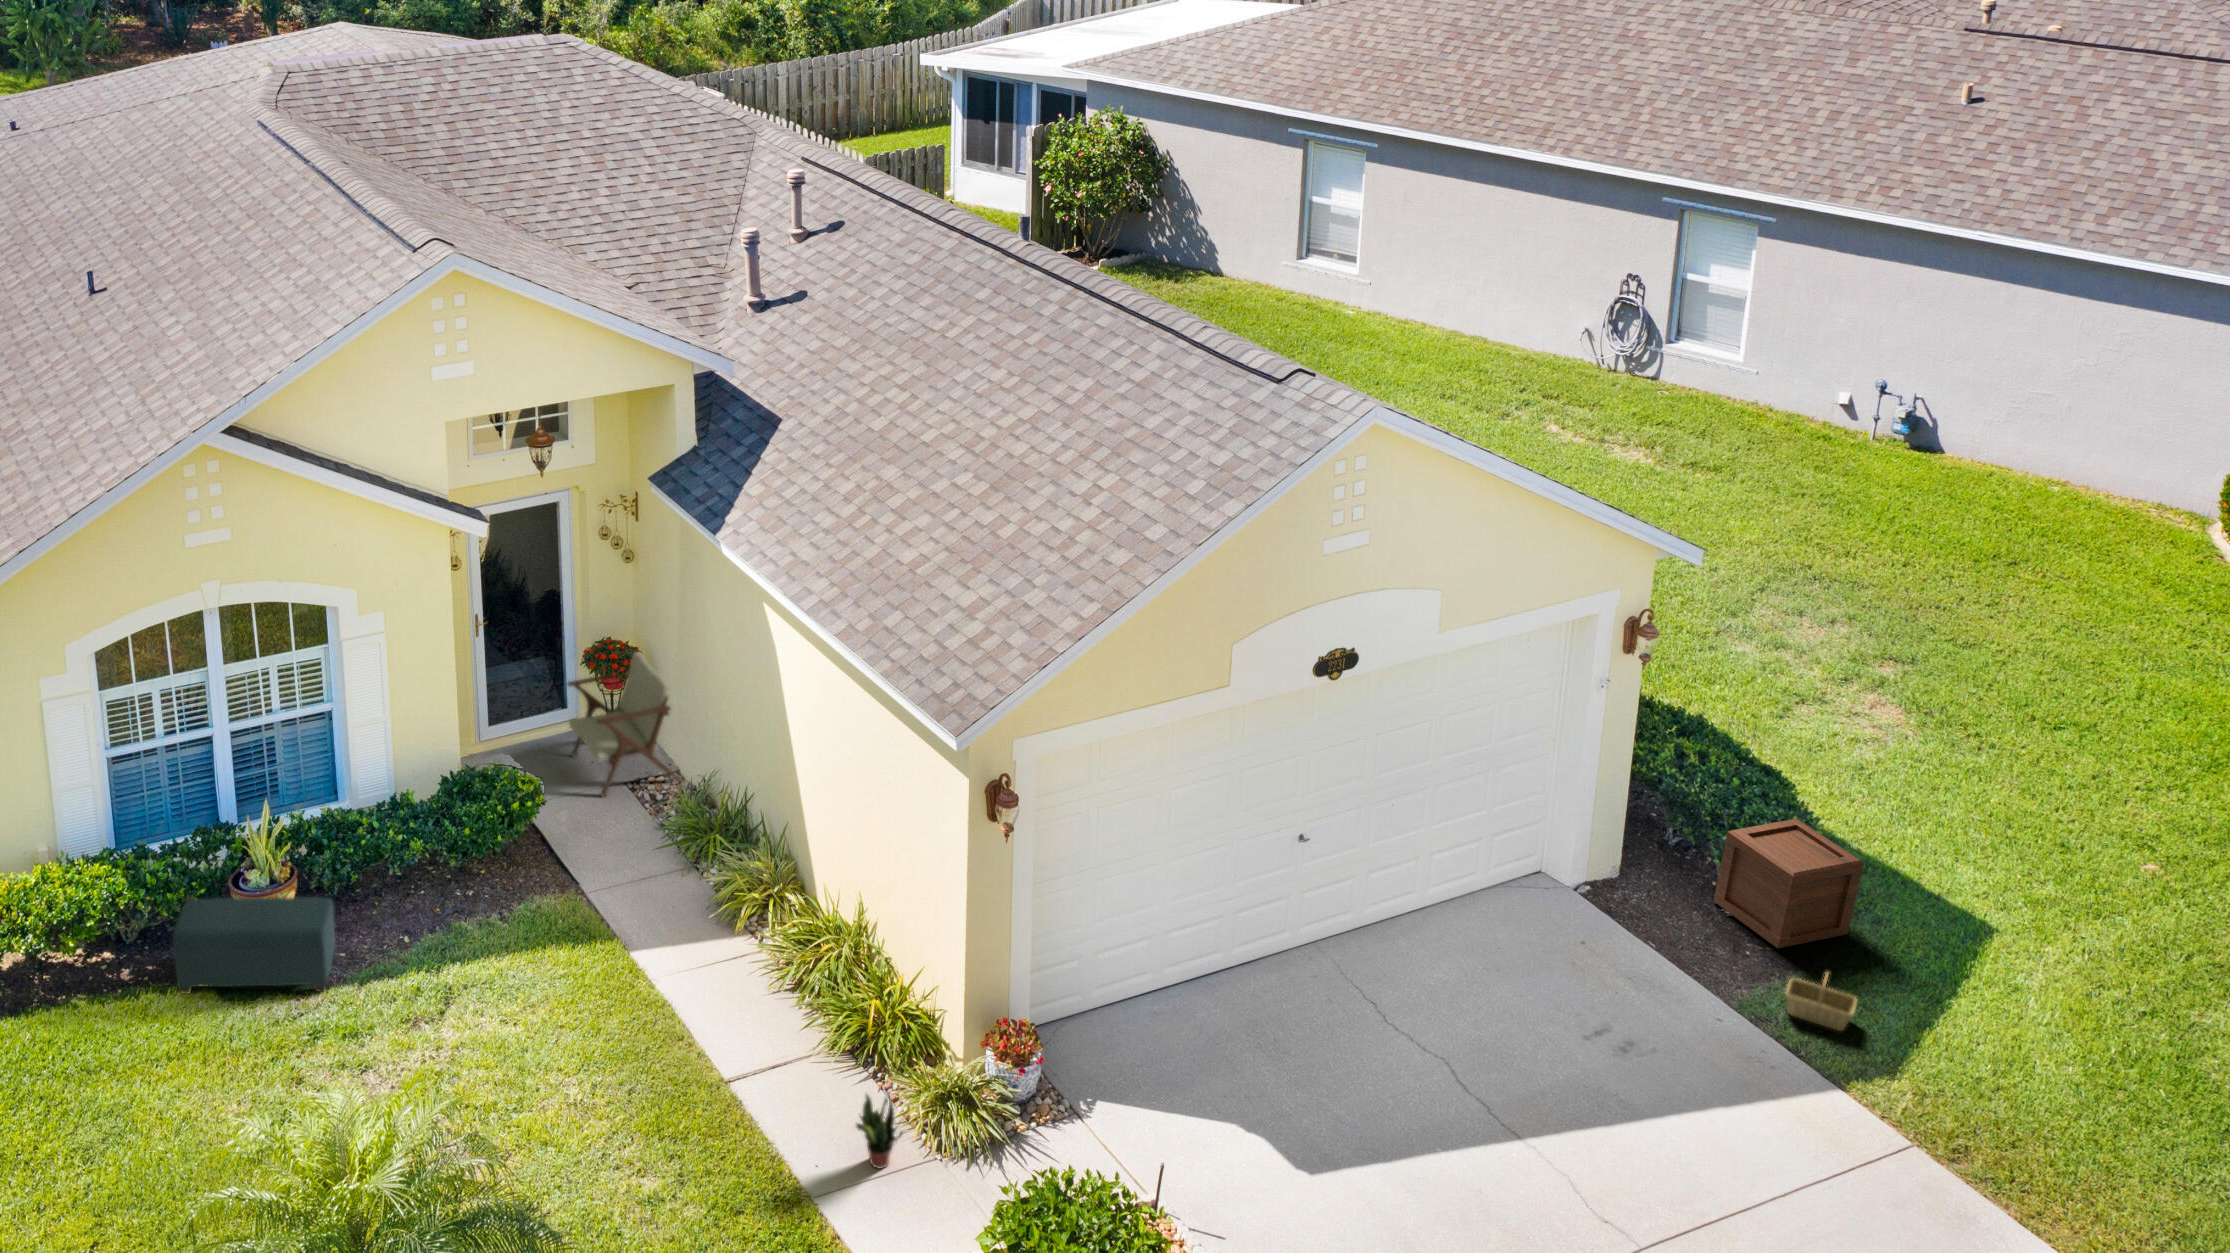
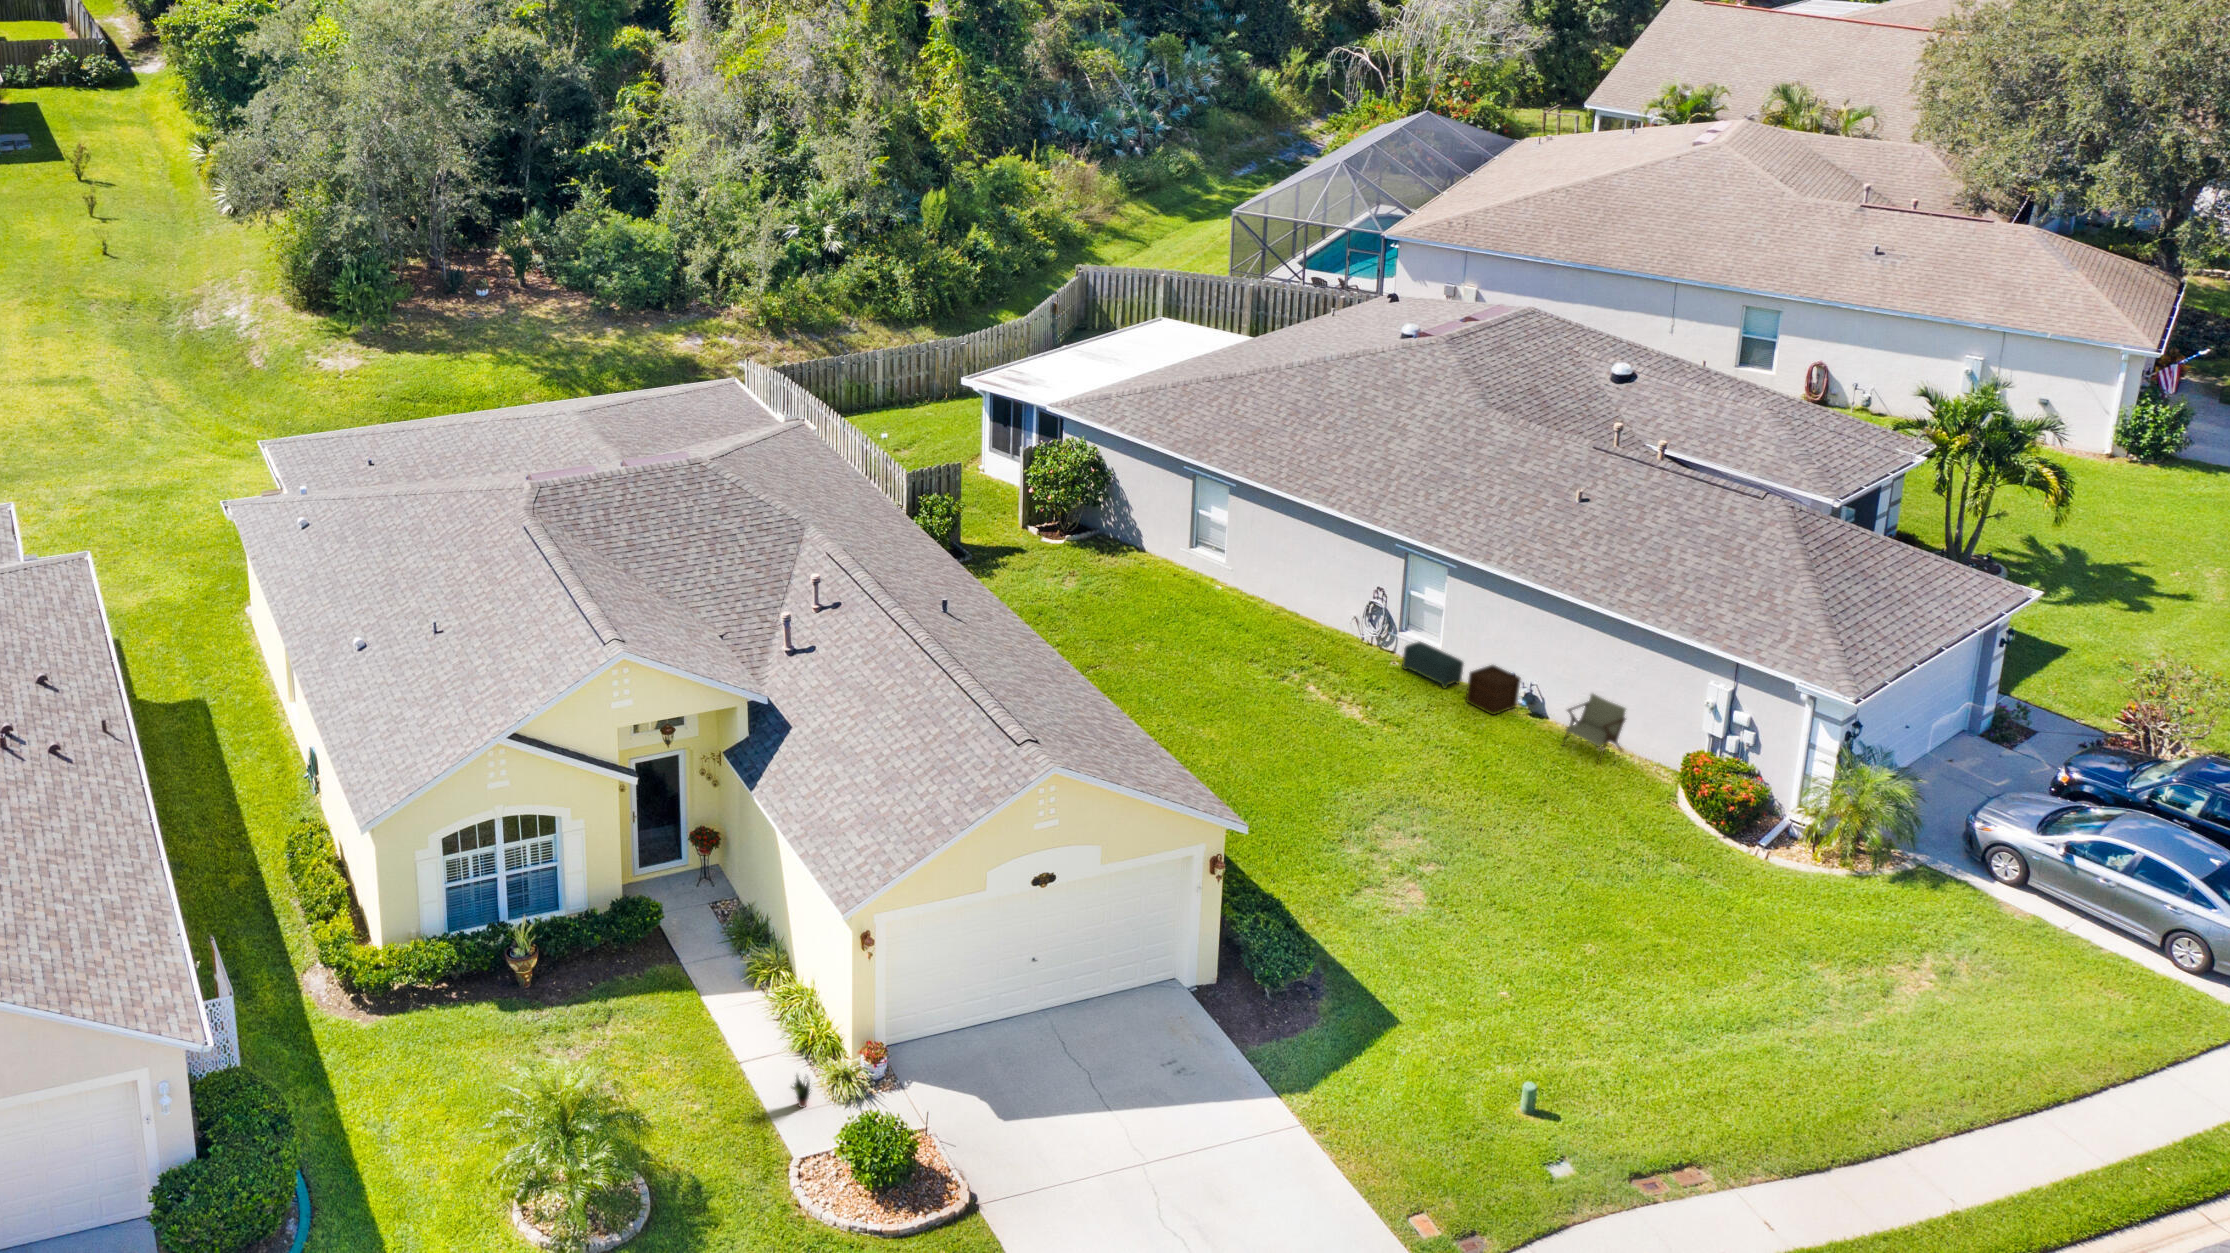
lounge chair: present [568,652,680,797] -> present [1562,694,1626,762]
wooden crate: present [1714,819,1864,948] -> present [1466,665,1520,715]
bench: present [173,897,336,994] -> present [1402,642,1464,688]
basket: present [1786,973,1857,1031] -> none [1266,1041,1301,1072]

